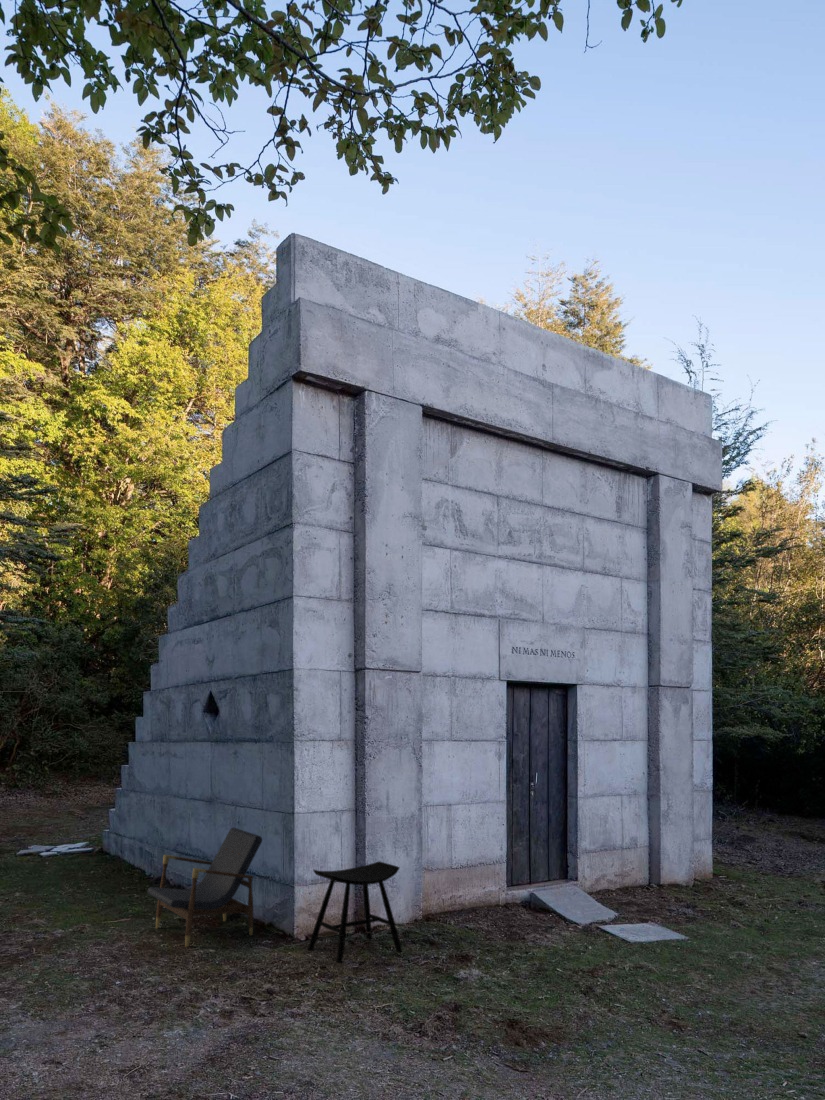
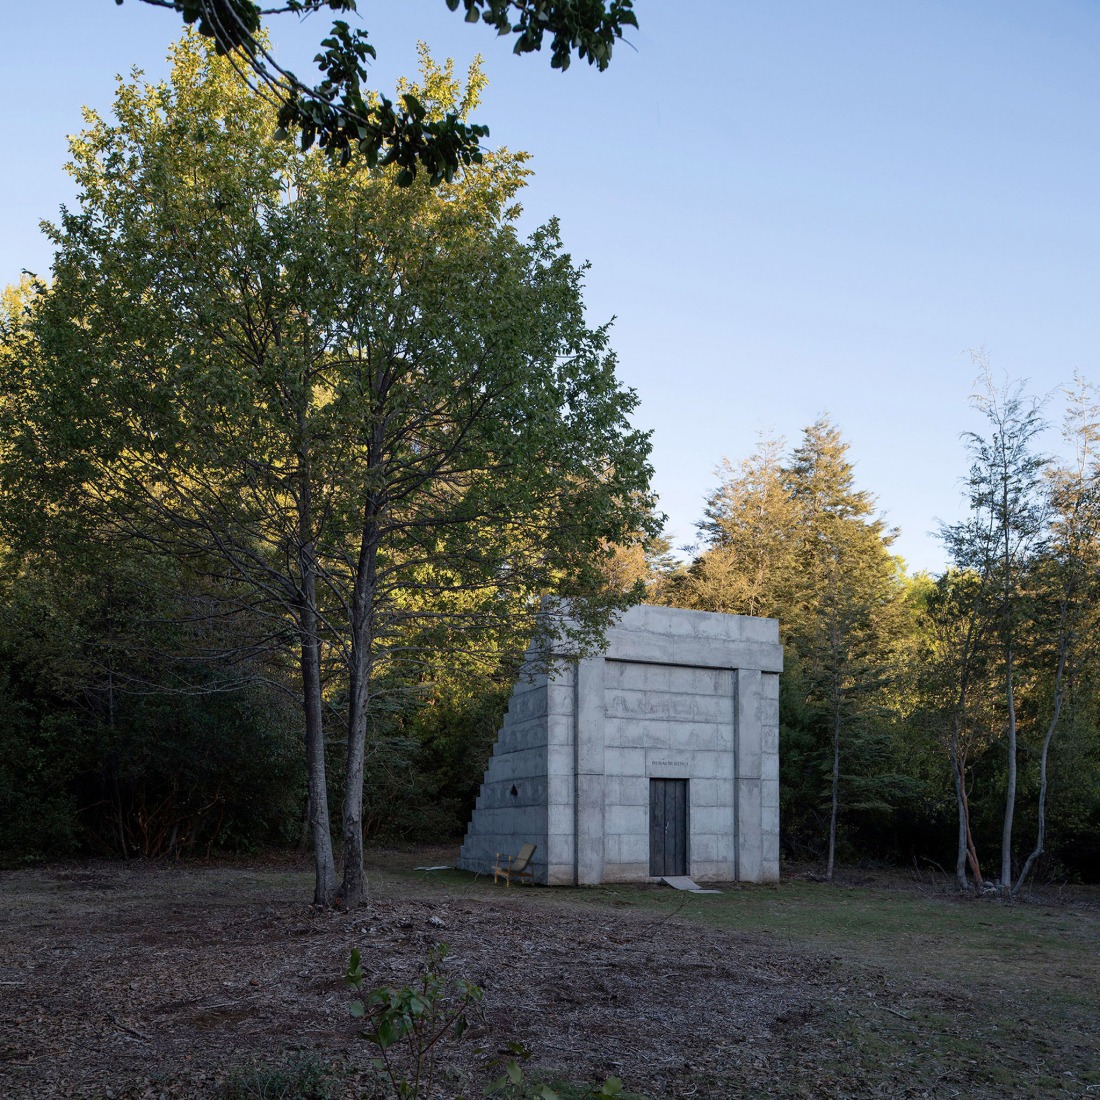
stool: present [308,862,402,963] -> none [555,856,592,892]

